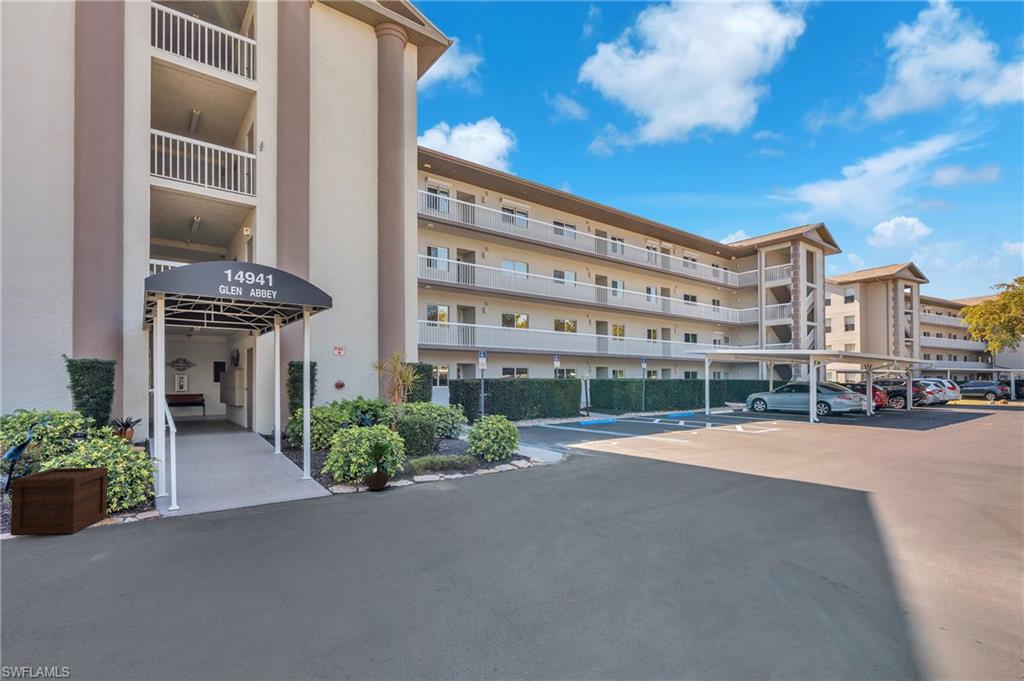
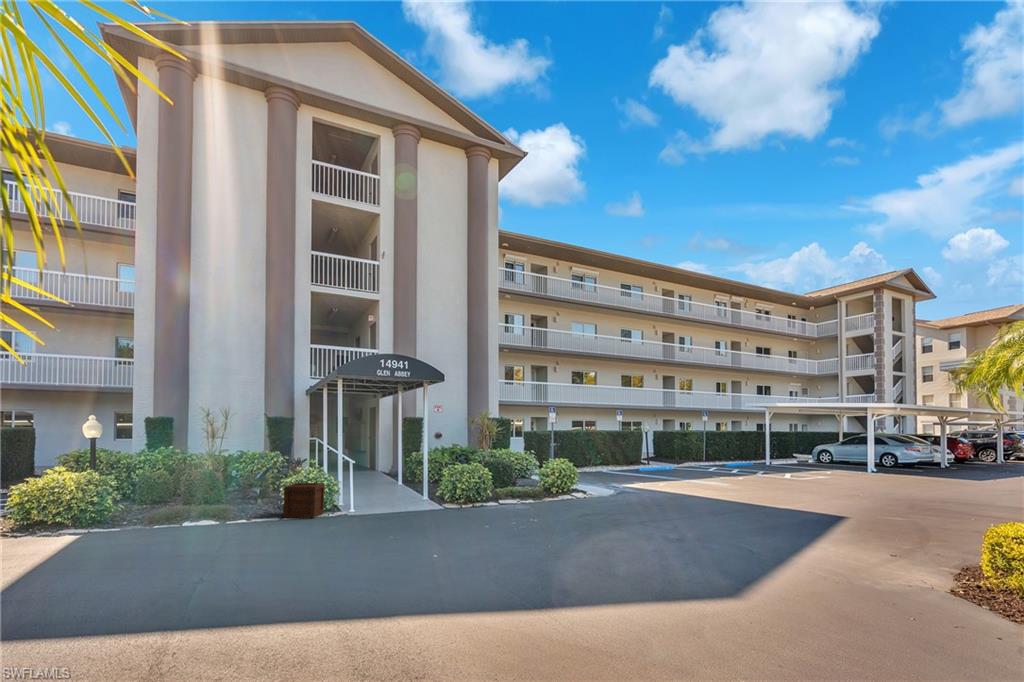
potted tree: present [364,440,391,490] -> none [466,470,486,506]

